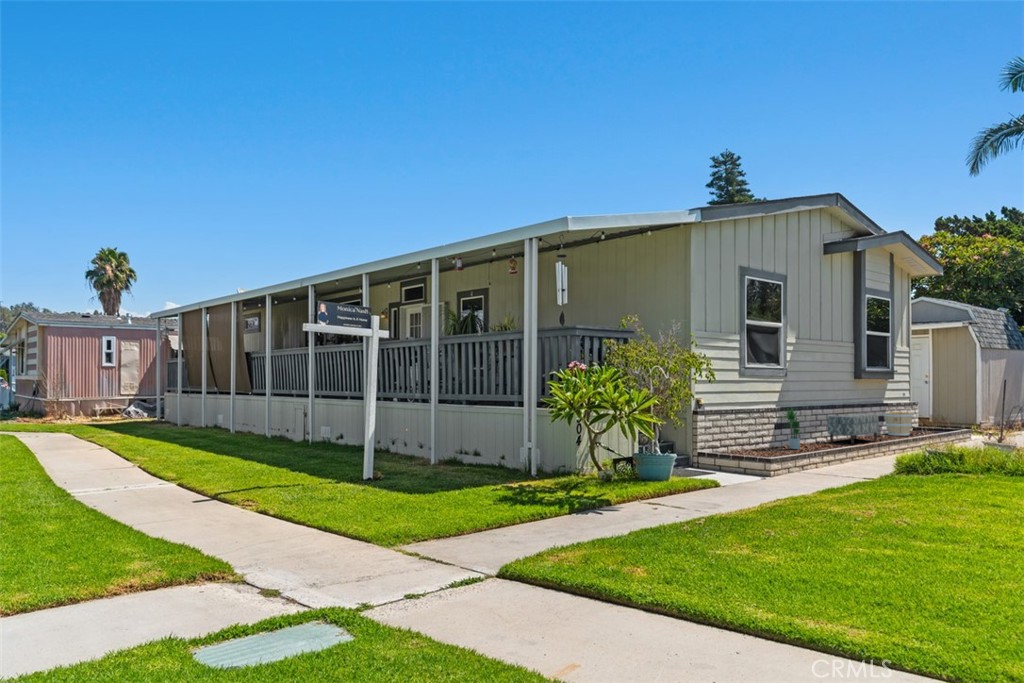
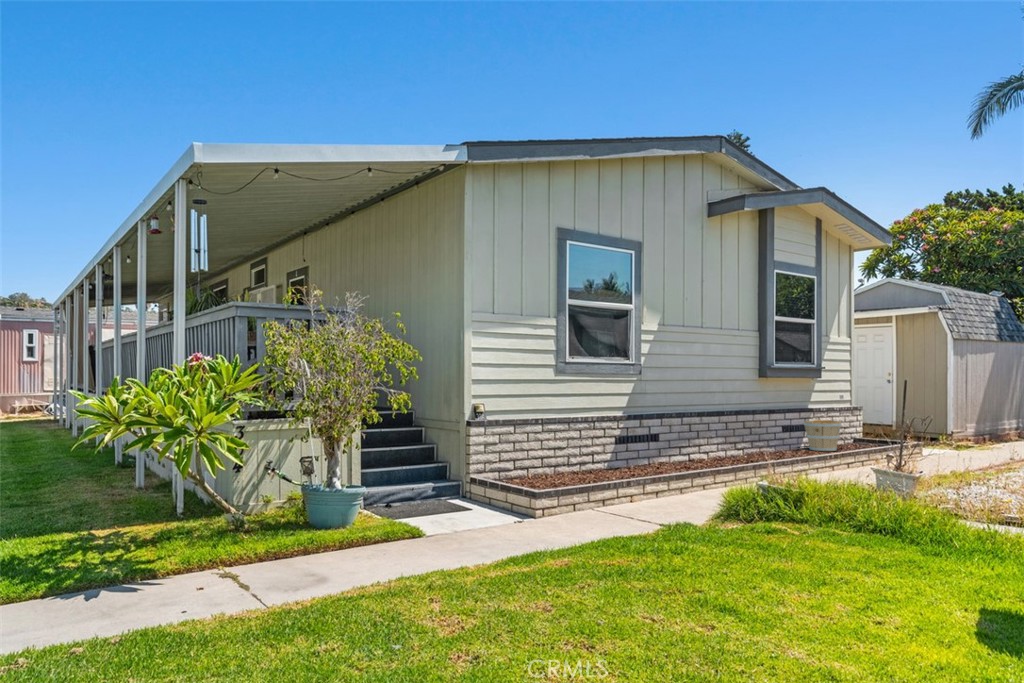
potted plant: present [783,408,801,449] -> none [619,414,656,472]
bench: present [827,414,879,444] -> none [708,423,781,464]

